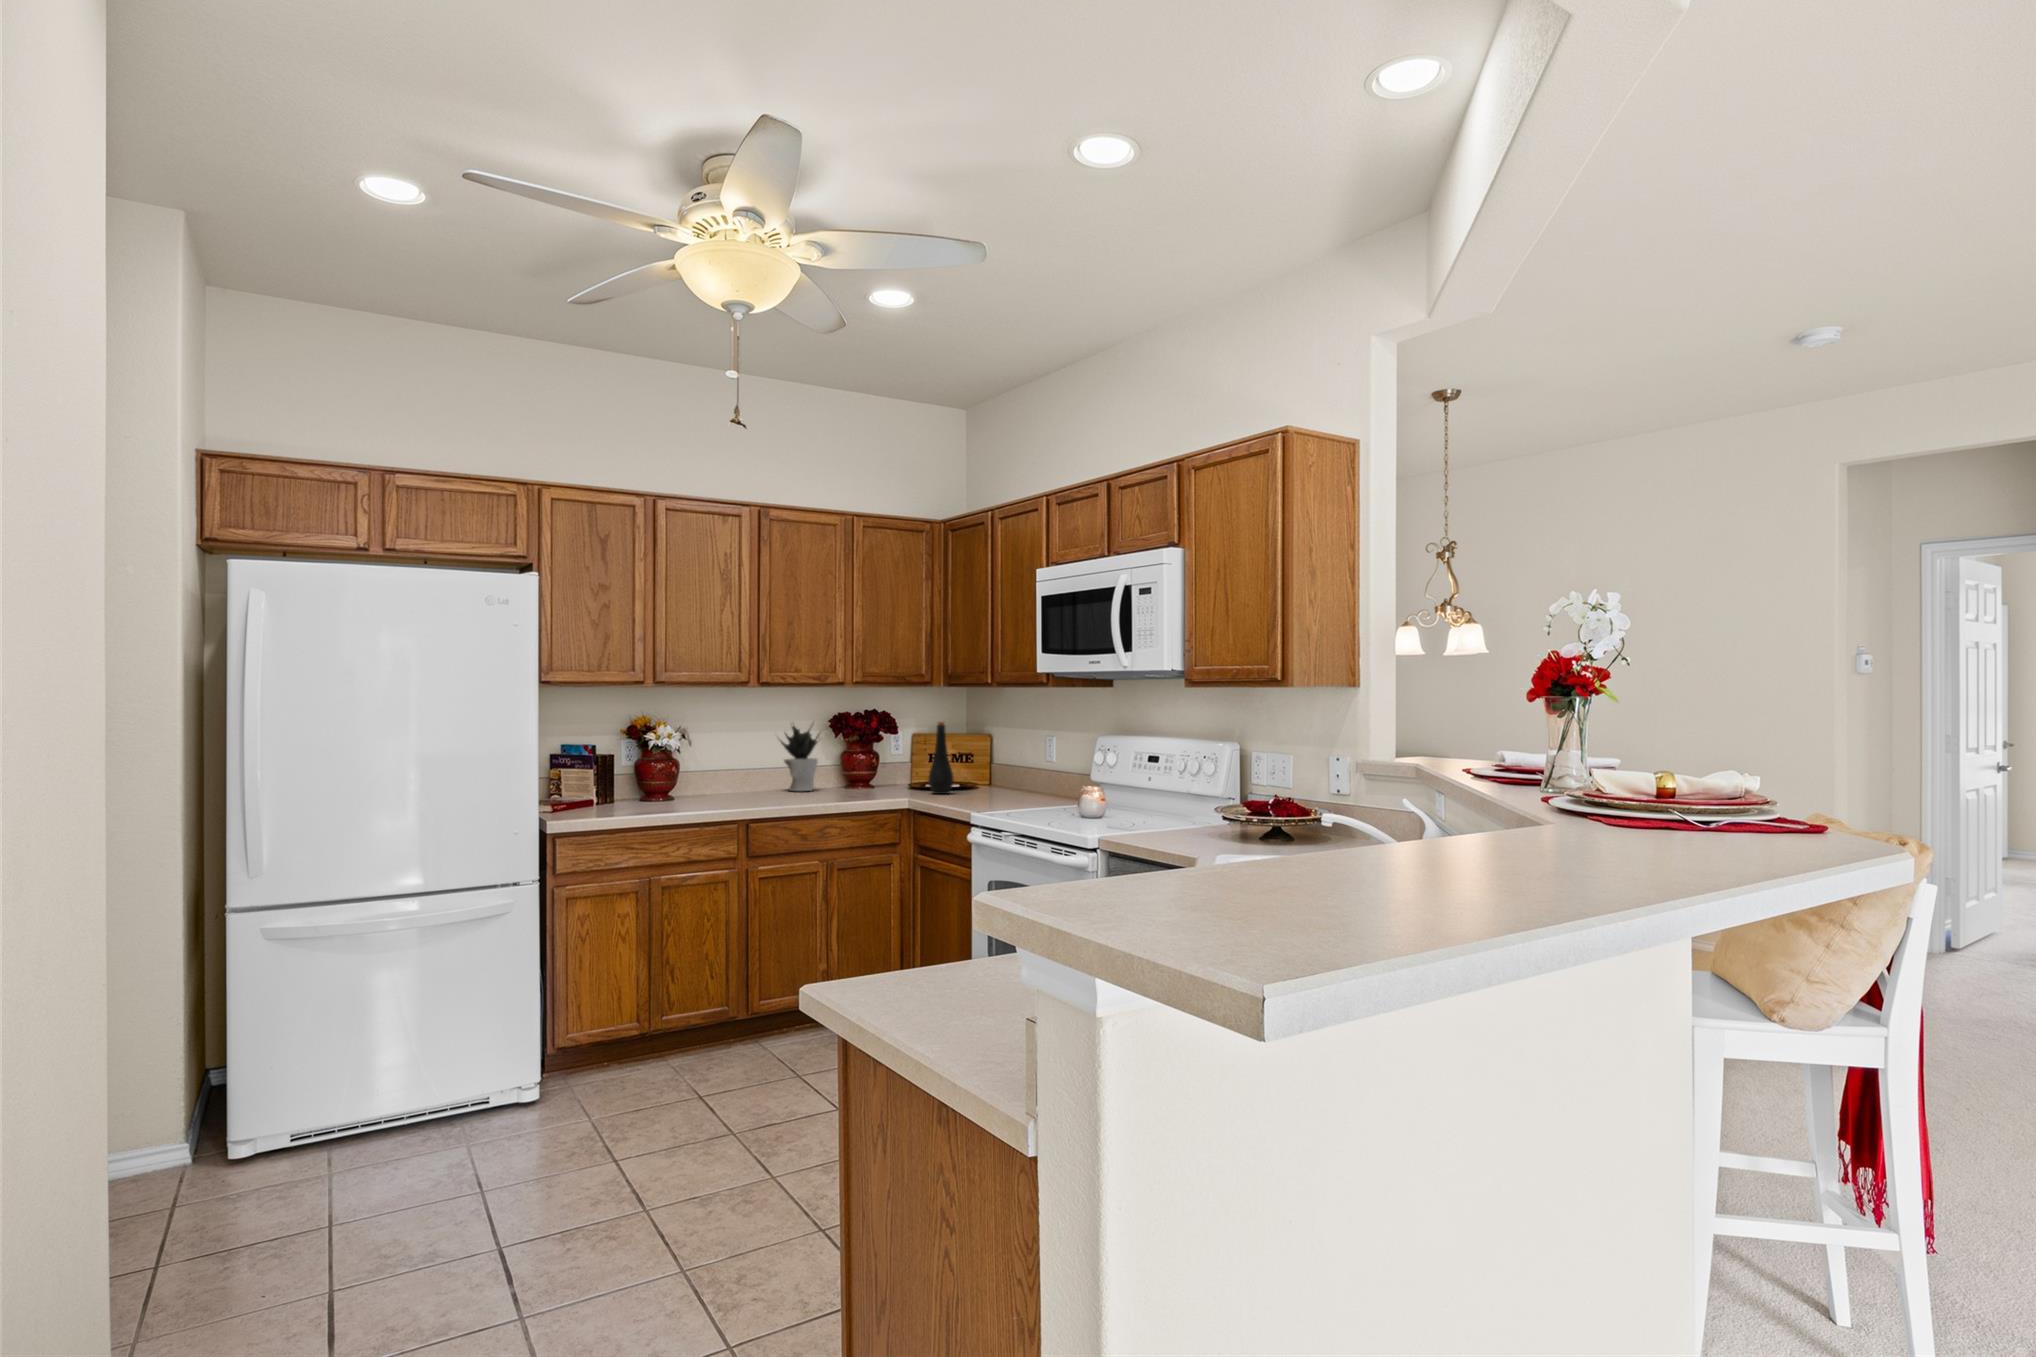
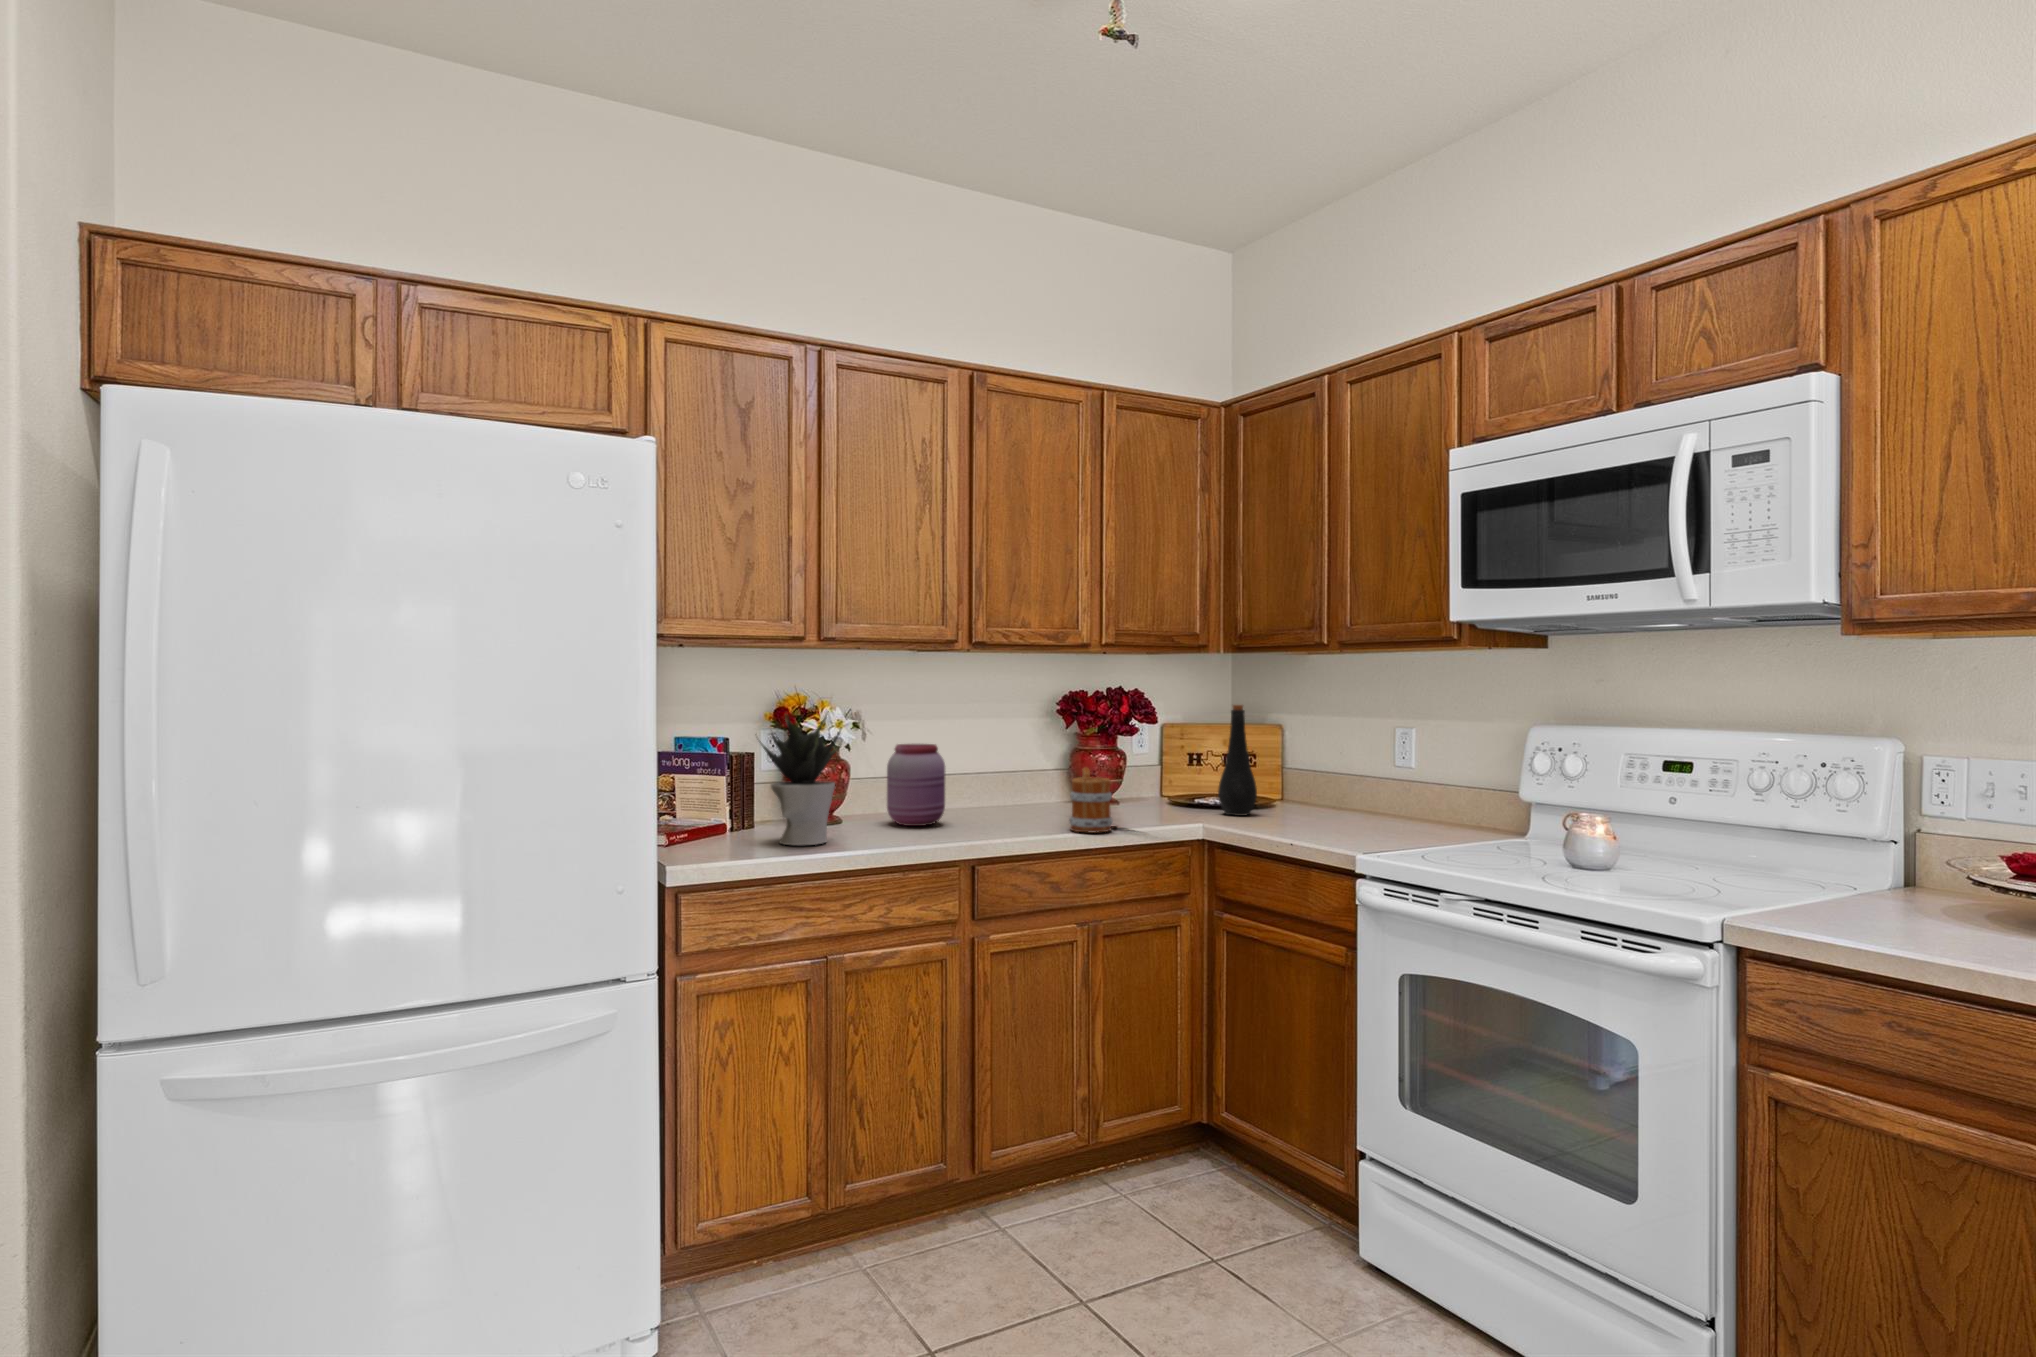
potted plant: present [780,723,819,791] -> present [760,713,840,845]
jar: none [701,749,741,801] -> present [887,744,945,826]
mug: none [819,763,847,804] -> present [1069,768,1113,833]

